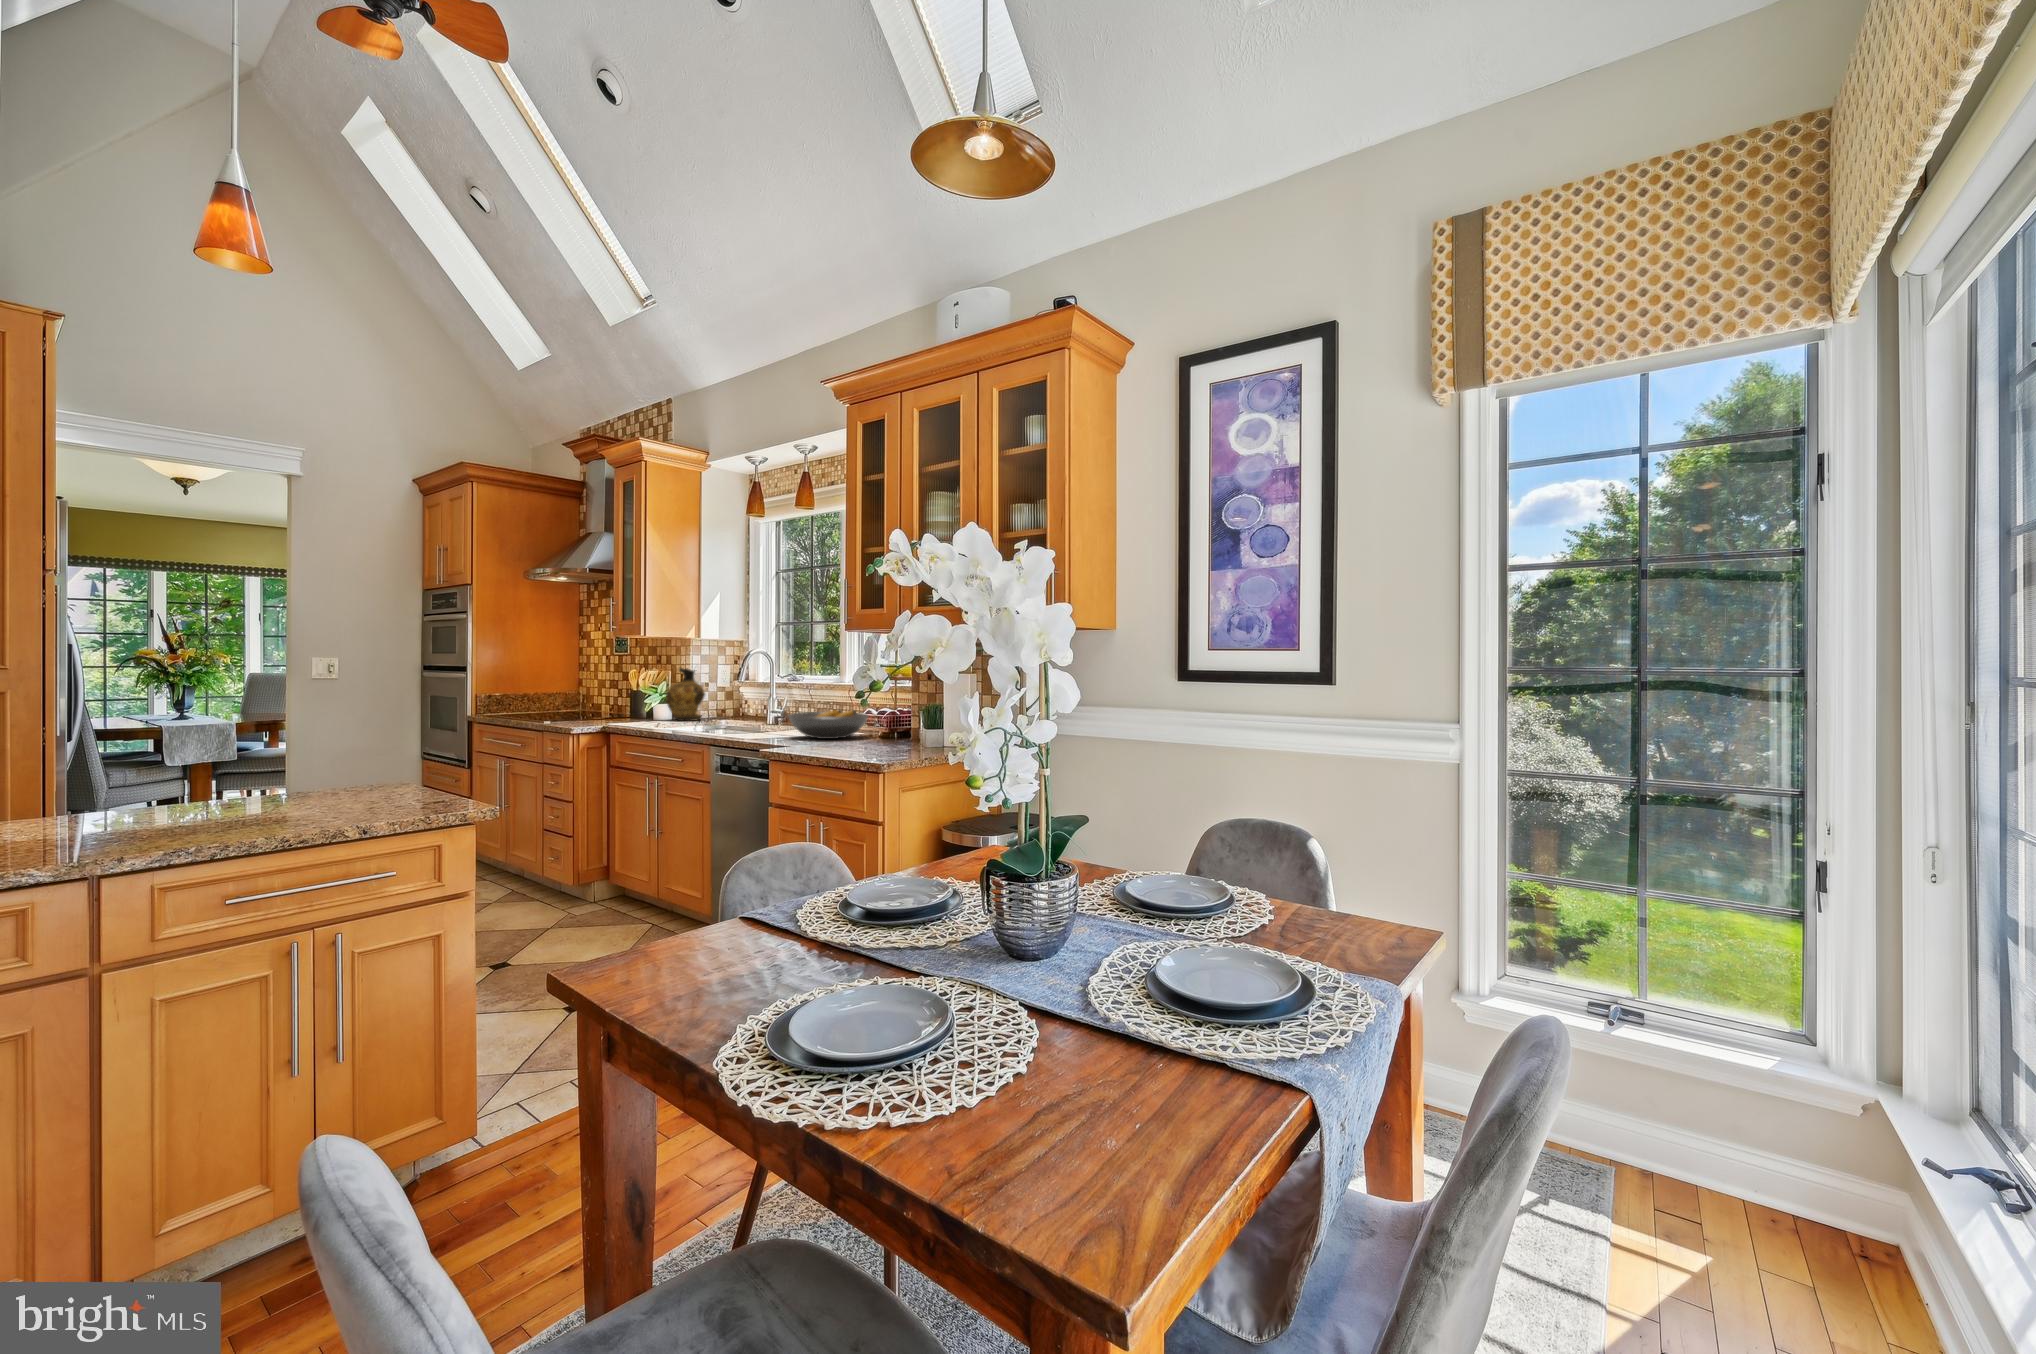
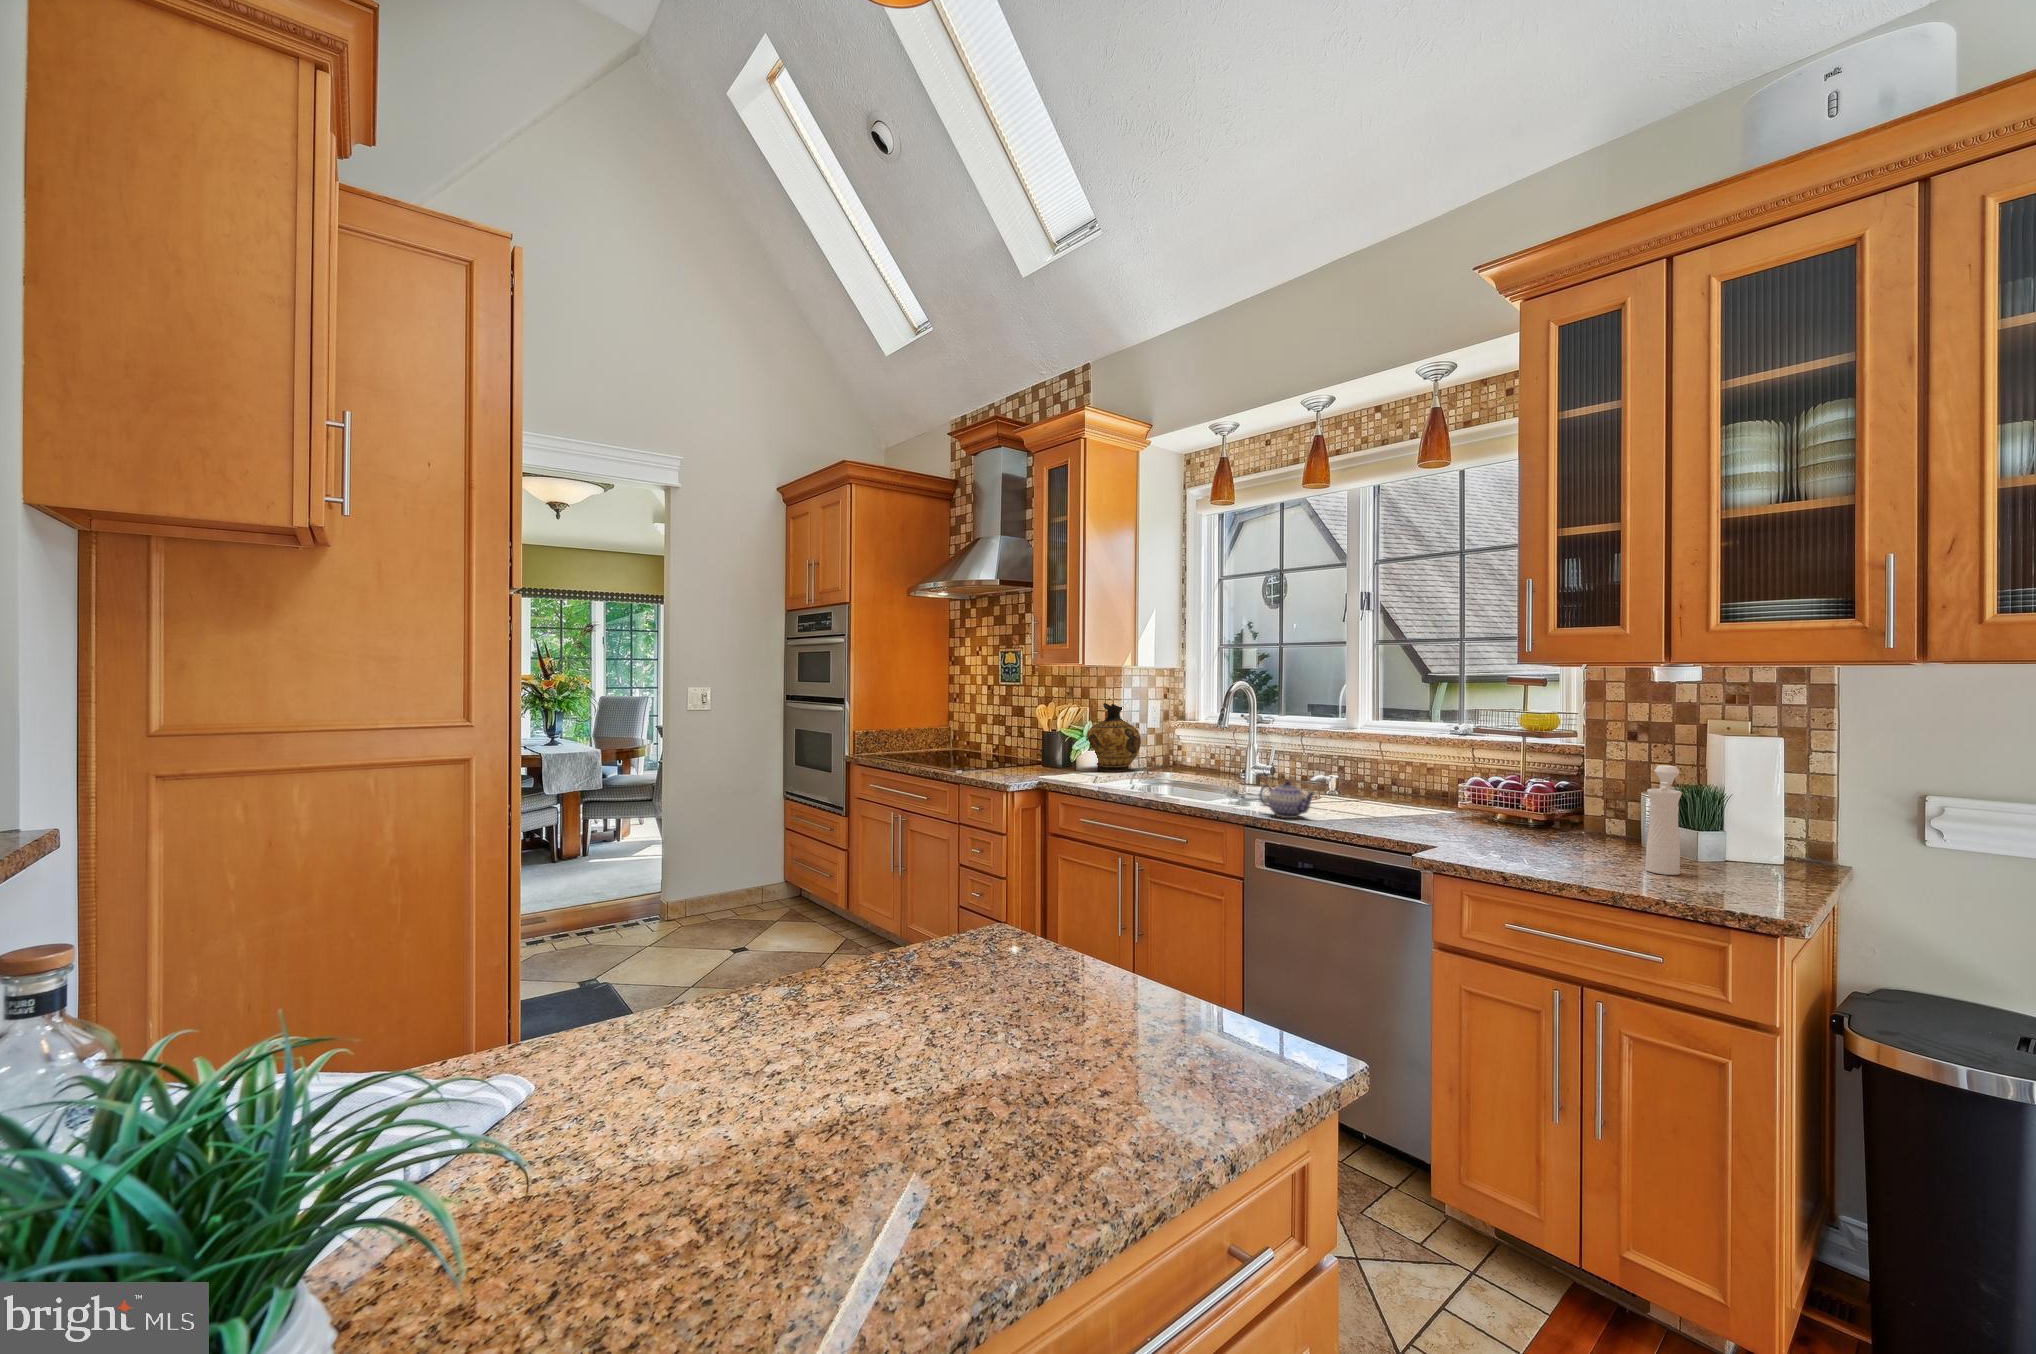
pepper mill: none [886,690,917,750] -> present [1646,765,1682,875]
fruit bowl: present [788,710,868,739] -> none [1363,781,1500,828]
teapot: none [728,712,758,737] -> present [1260,780,1315,818]

